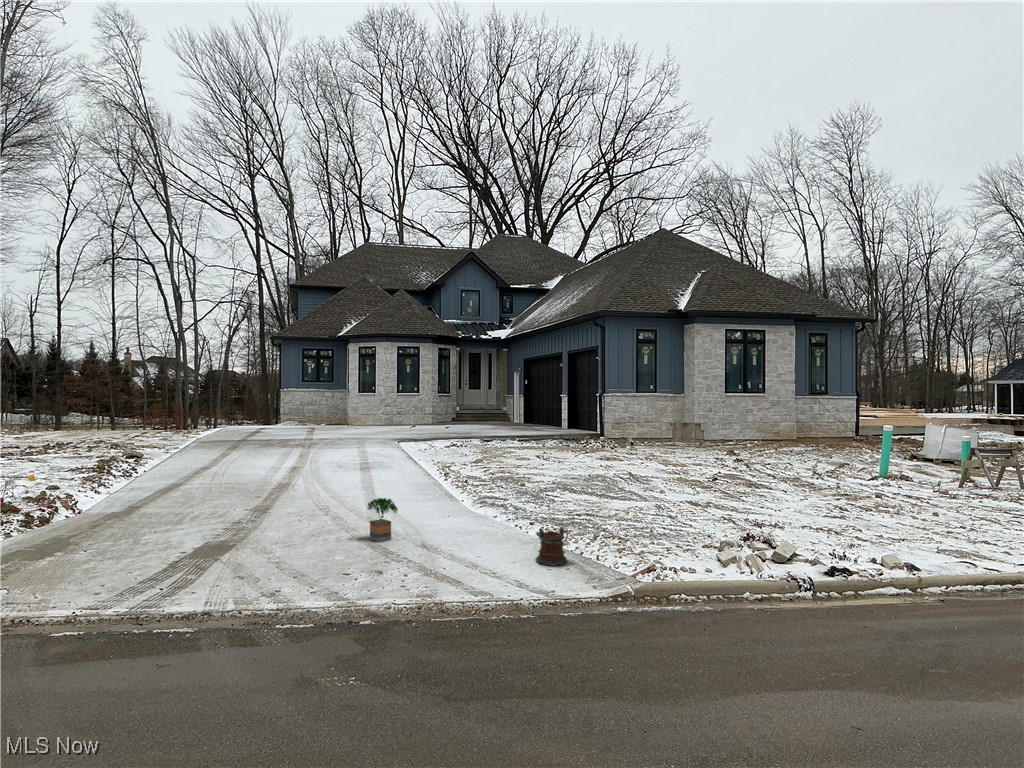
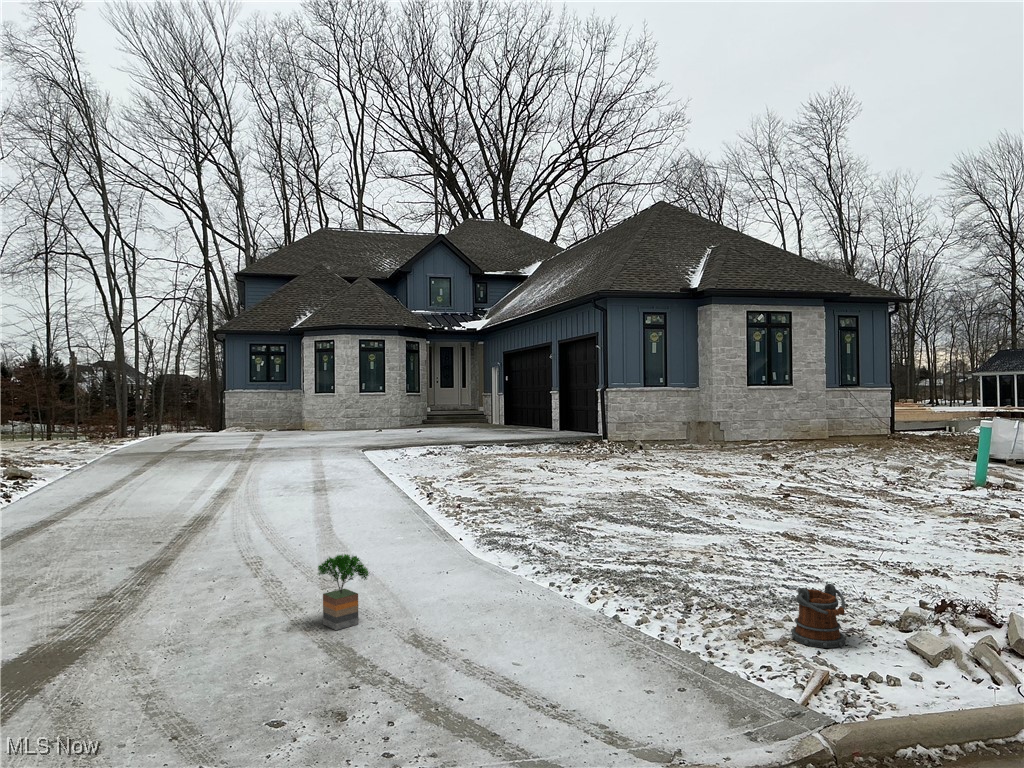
bucket: present [535,528,568,565] -> present [791,584,846,648]

